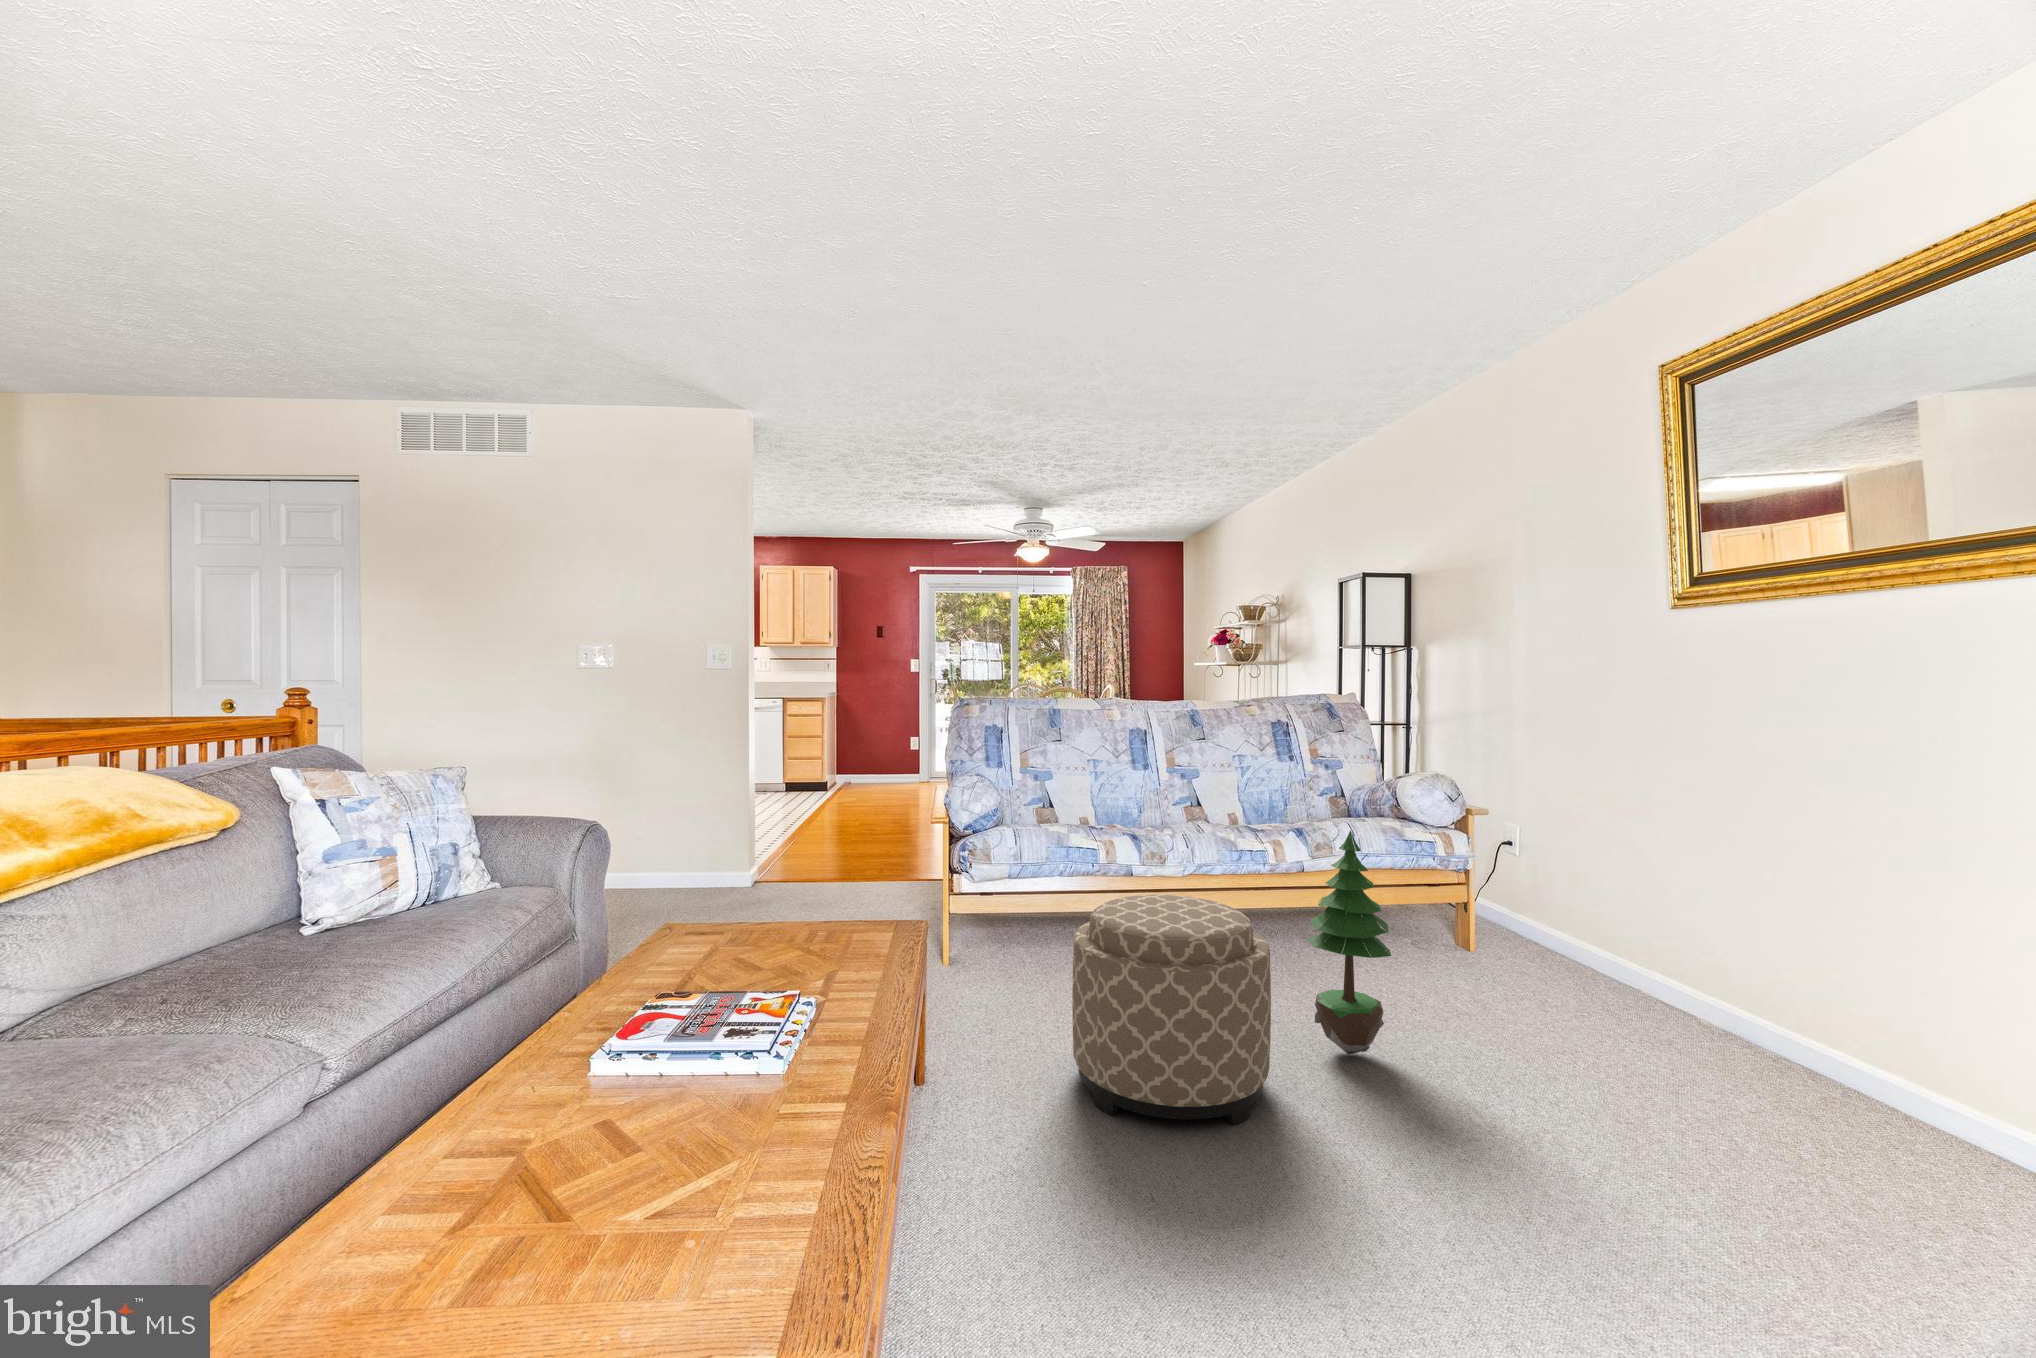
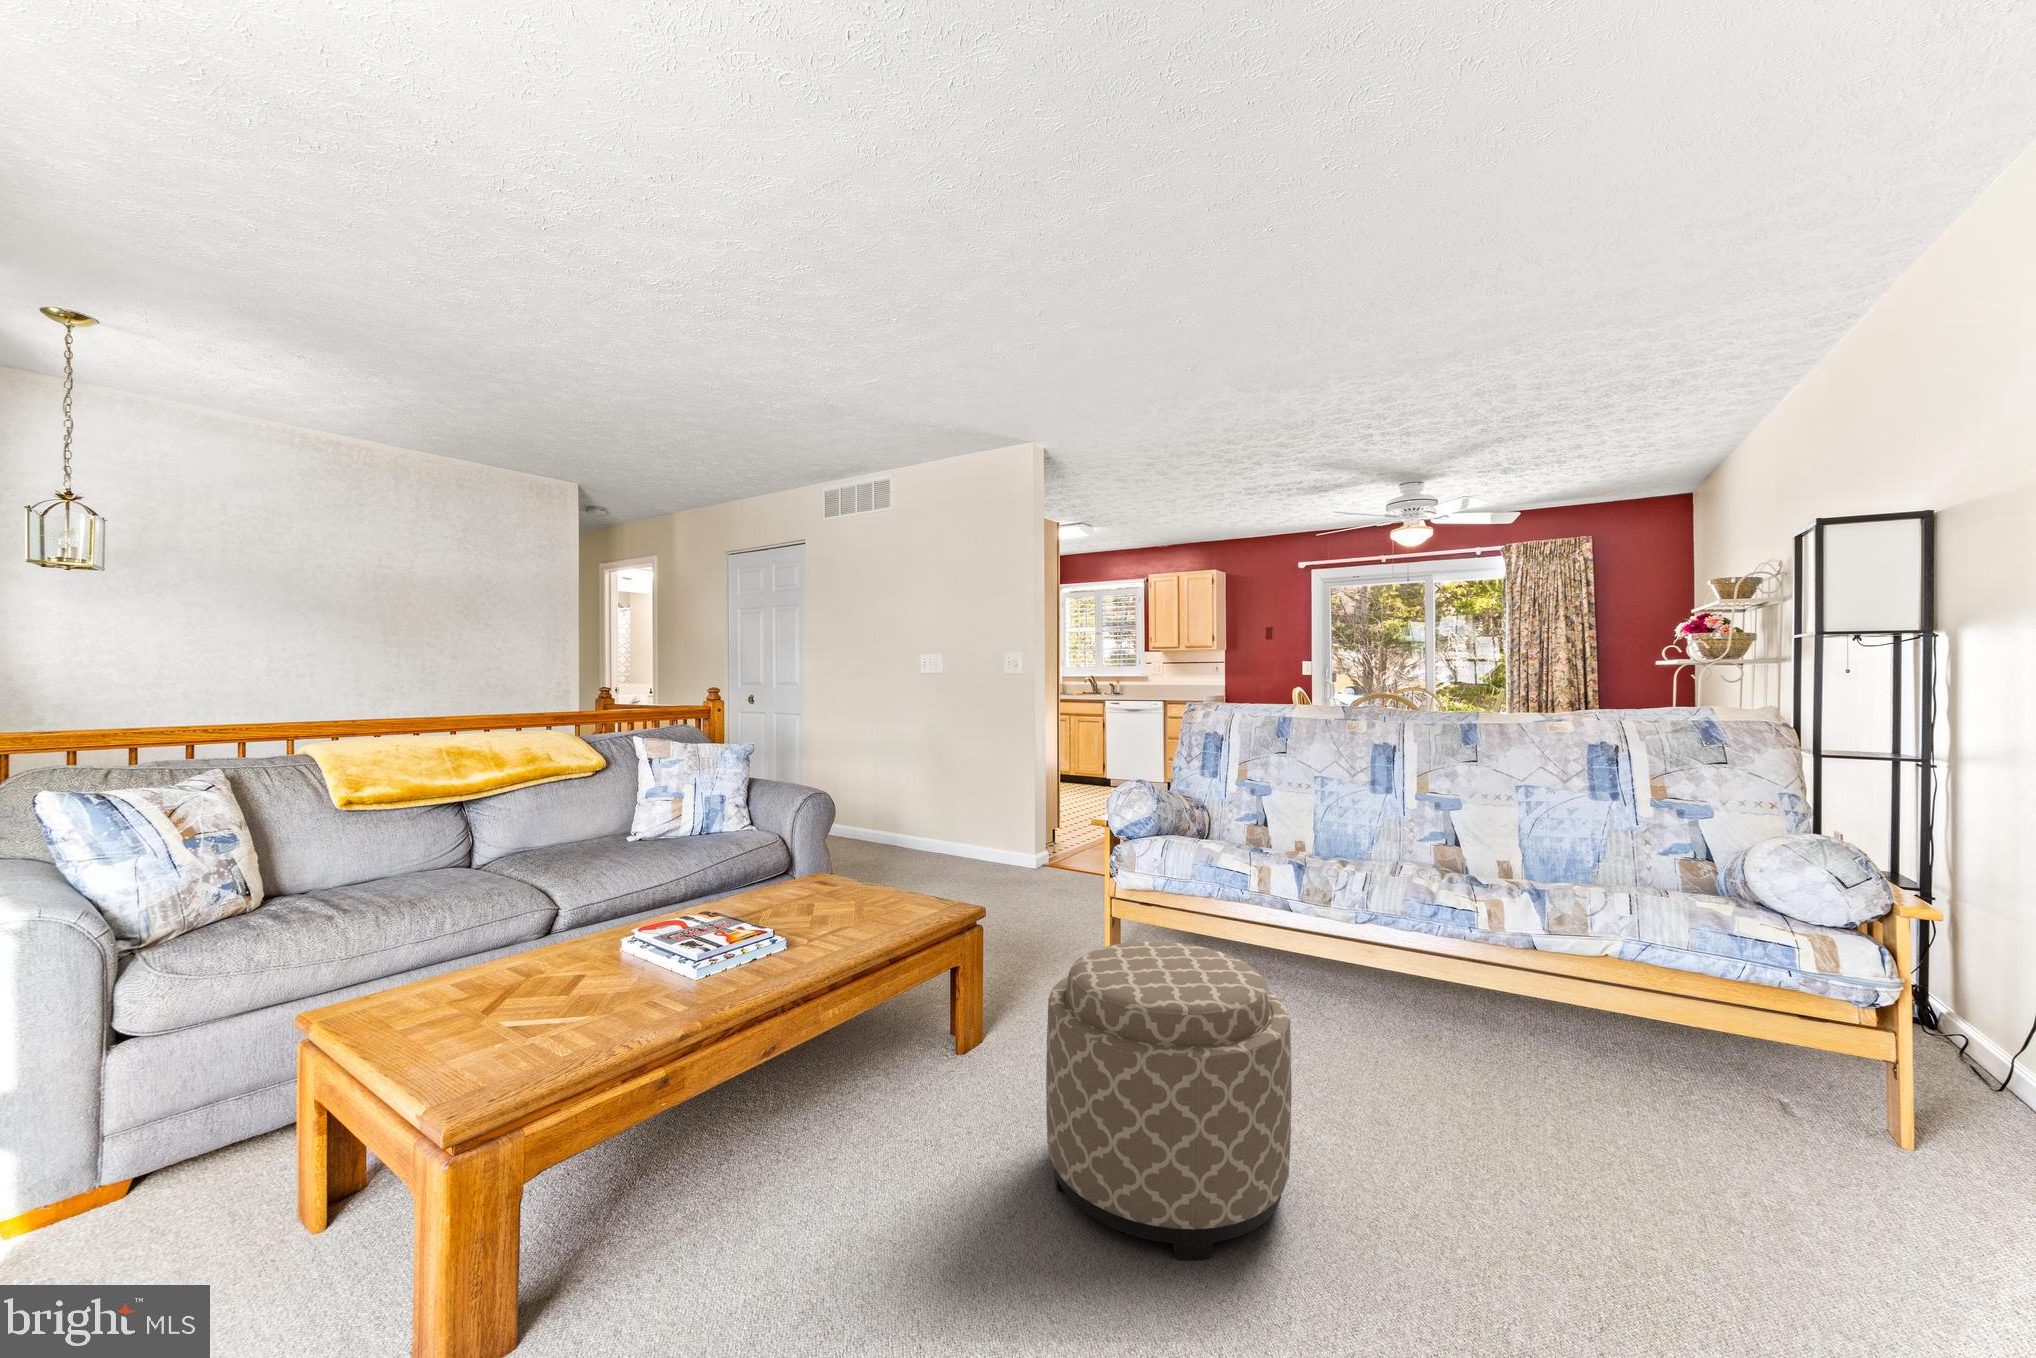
potted tree: present [1306,831,1391,1055] -> none [1397,905,1533,1240]

